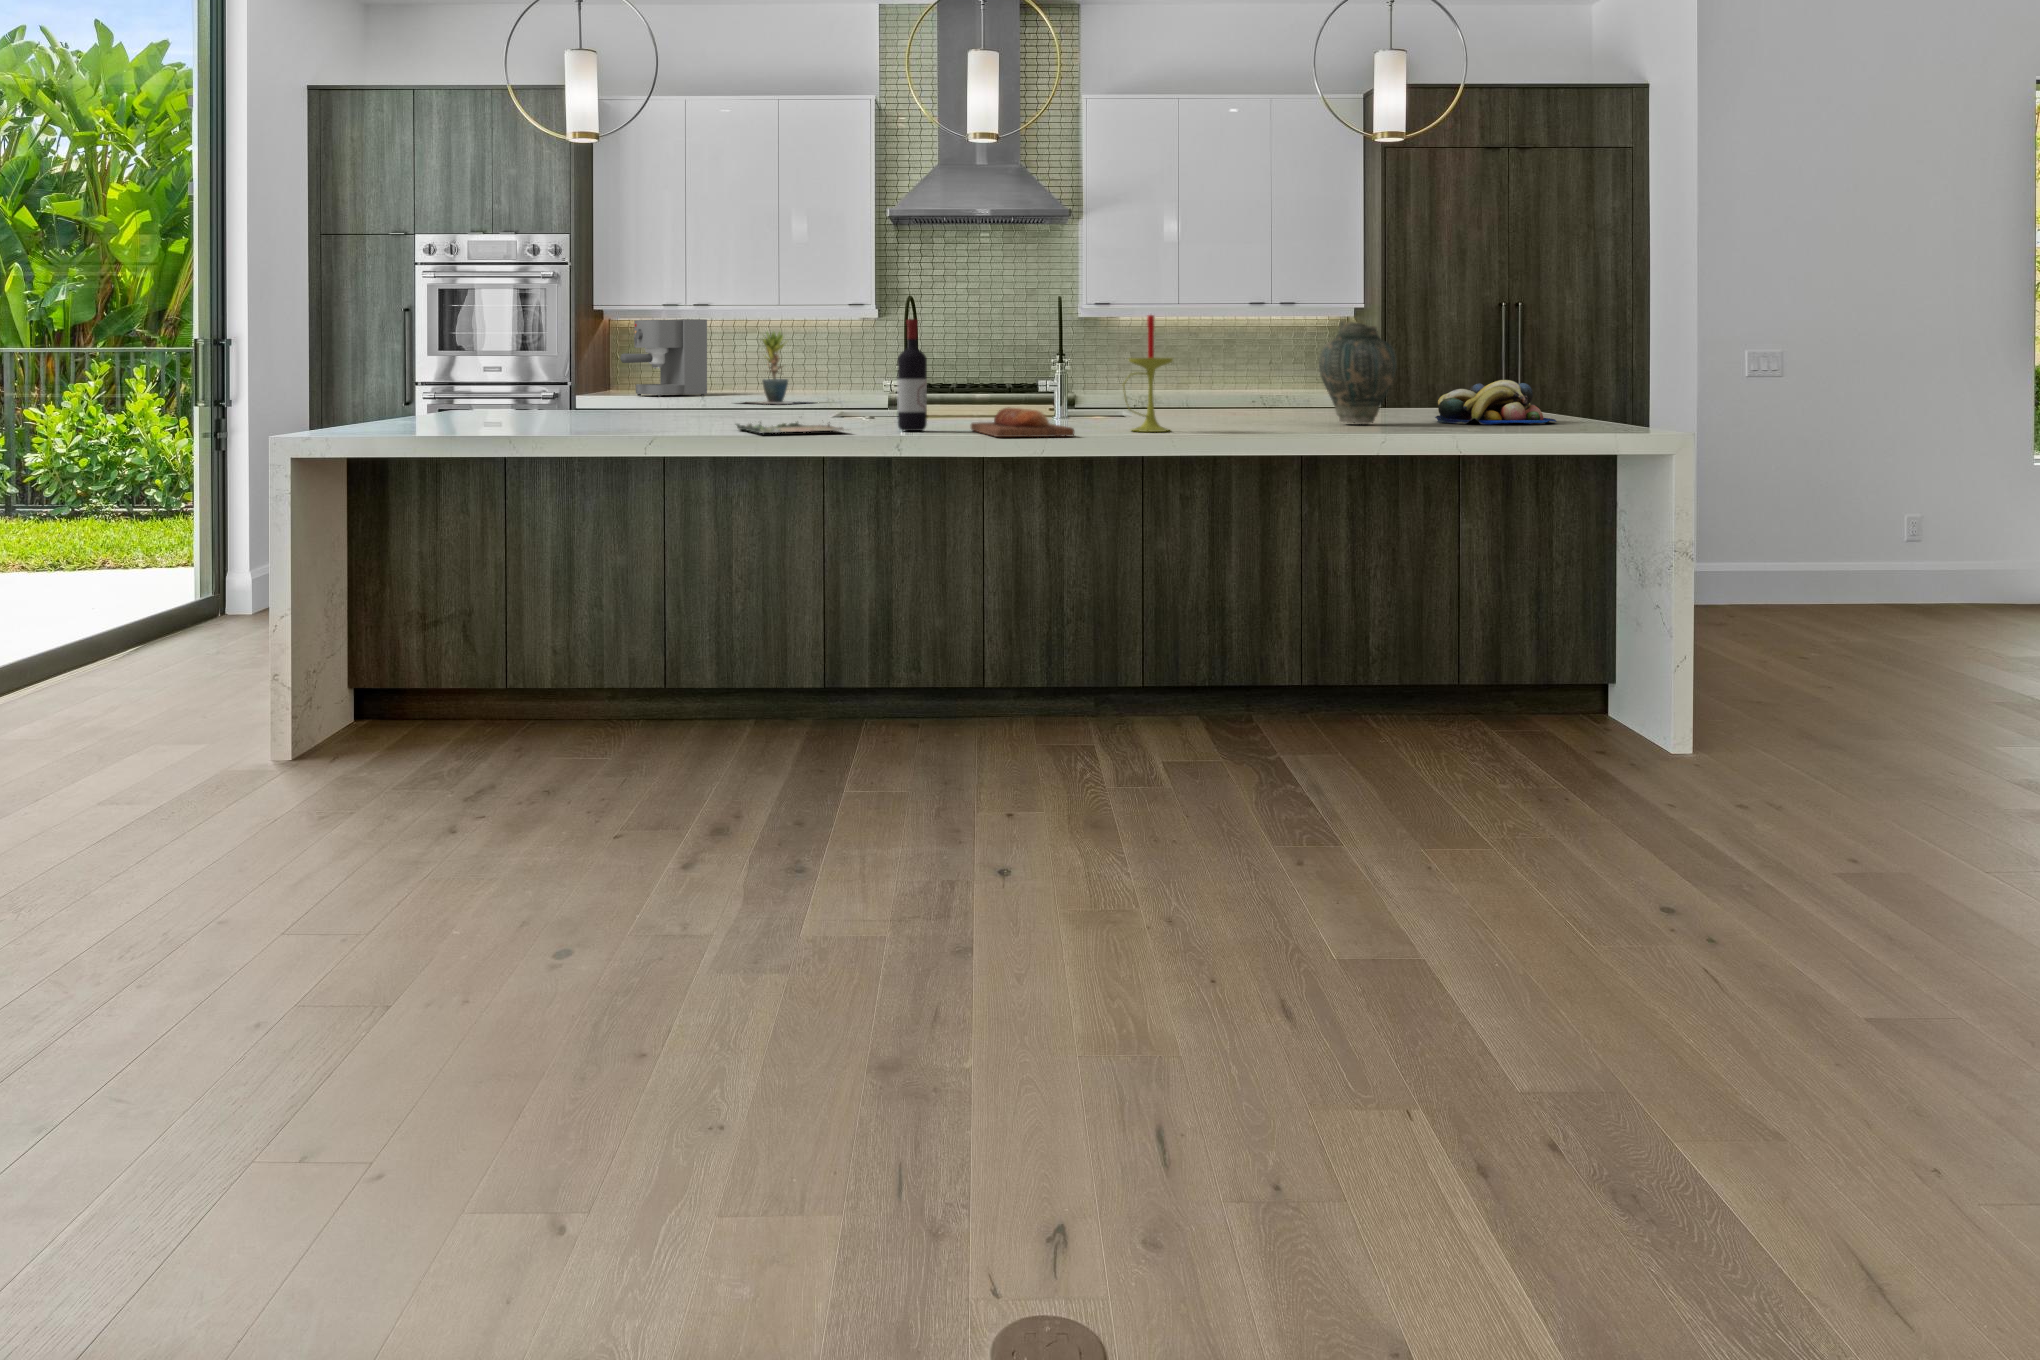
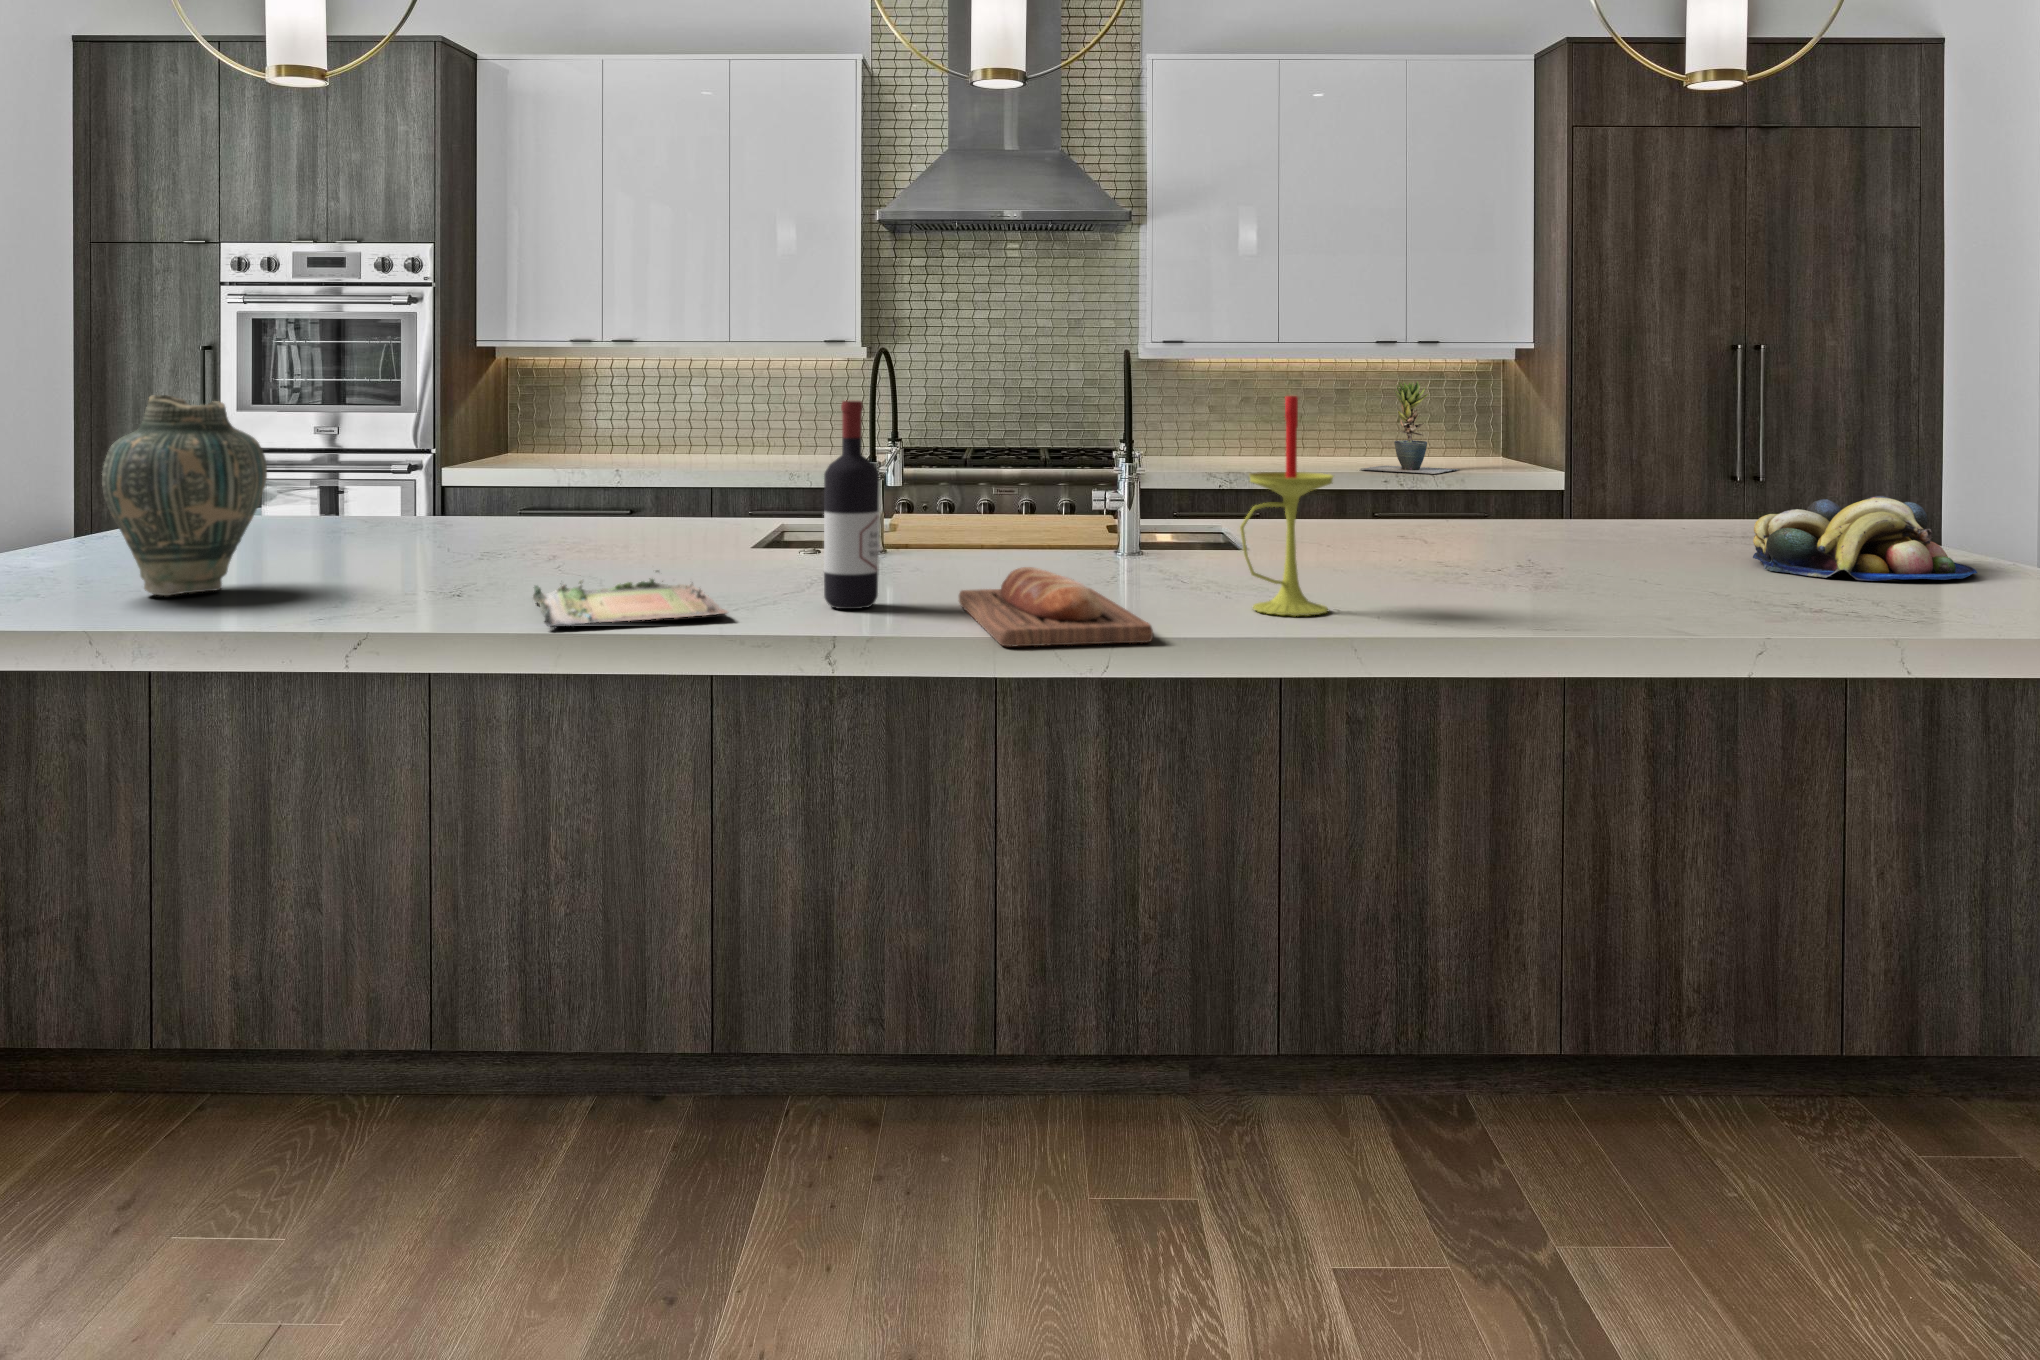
coffee maker: present [620,319,707,397] -> none [509,359,632,466]
vase: present [1319,321,1397,424] -> present [102,395,267,596]
potted plant: present [750,332,800,404] -> present [1361,382,1458,474]

